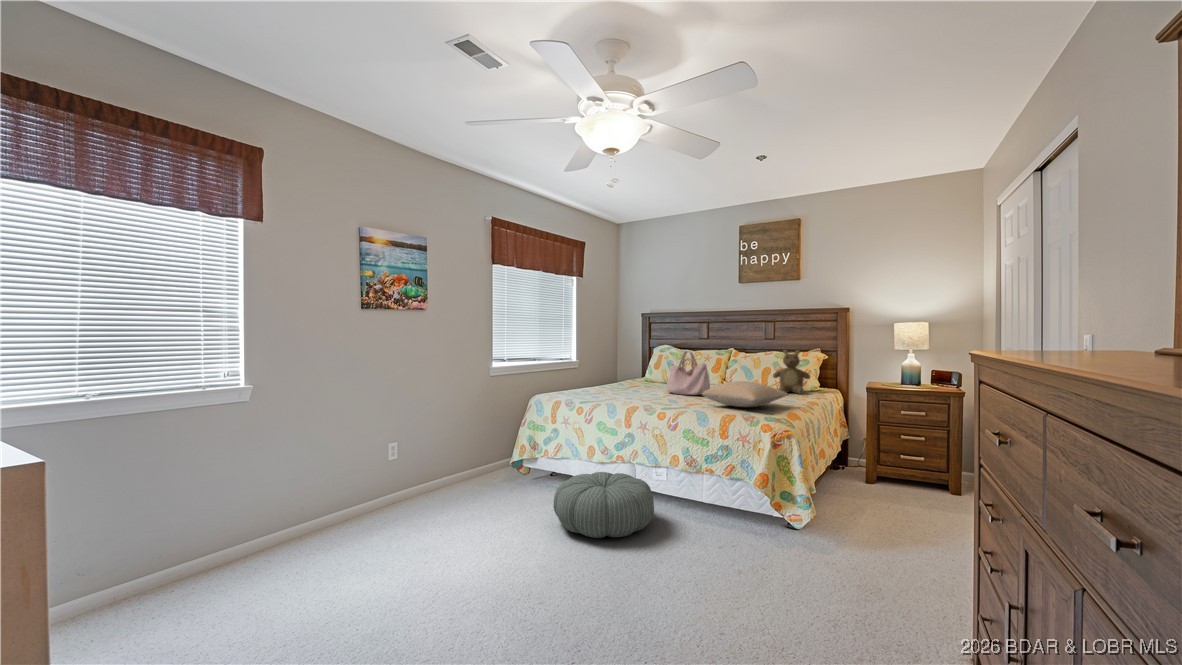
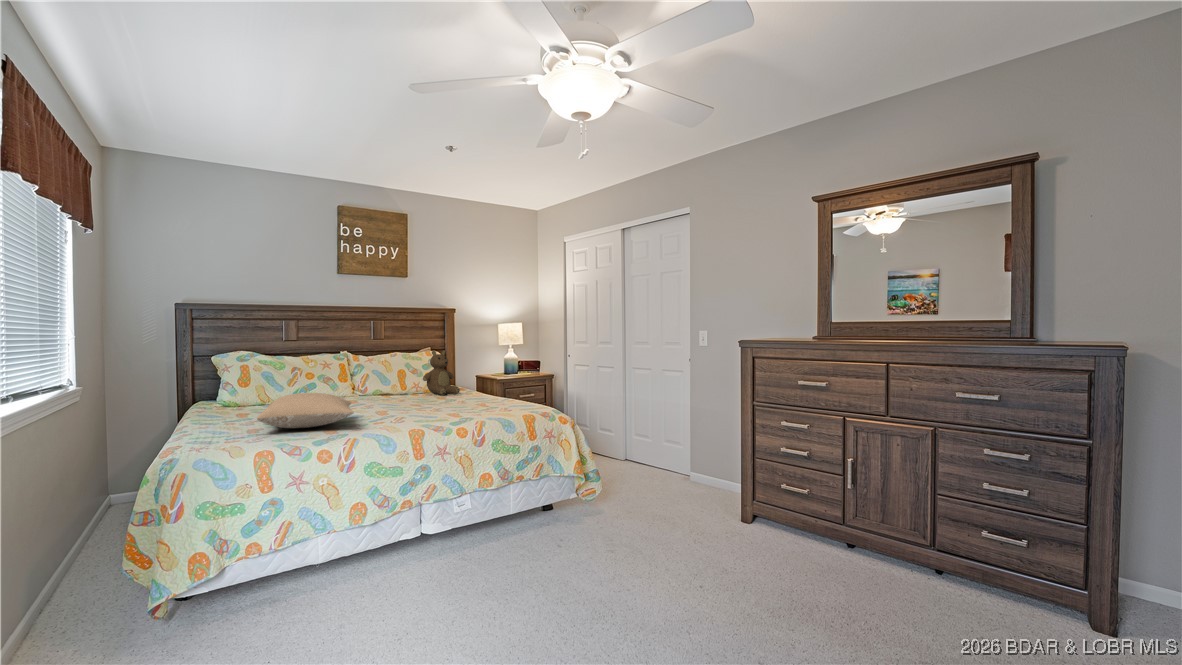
handbag: present [667,351,710,395] -> none [350,355,414,411]
pillow: present [702,381,788,407] -> present [257,393,354,428]
pouf: present [554,472,654,538] -> none [415,510,550,606]

